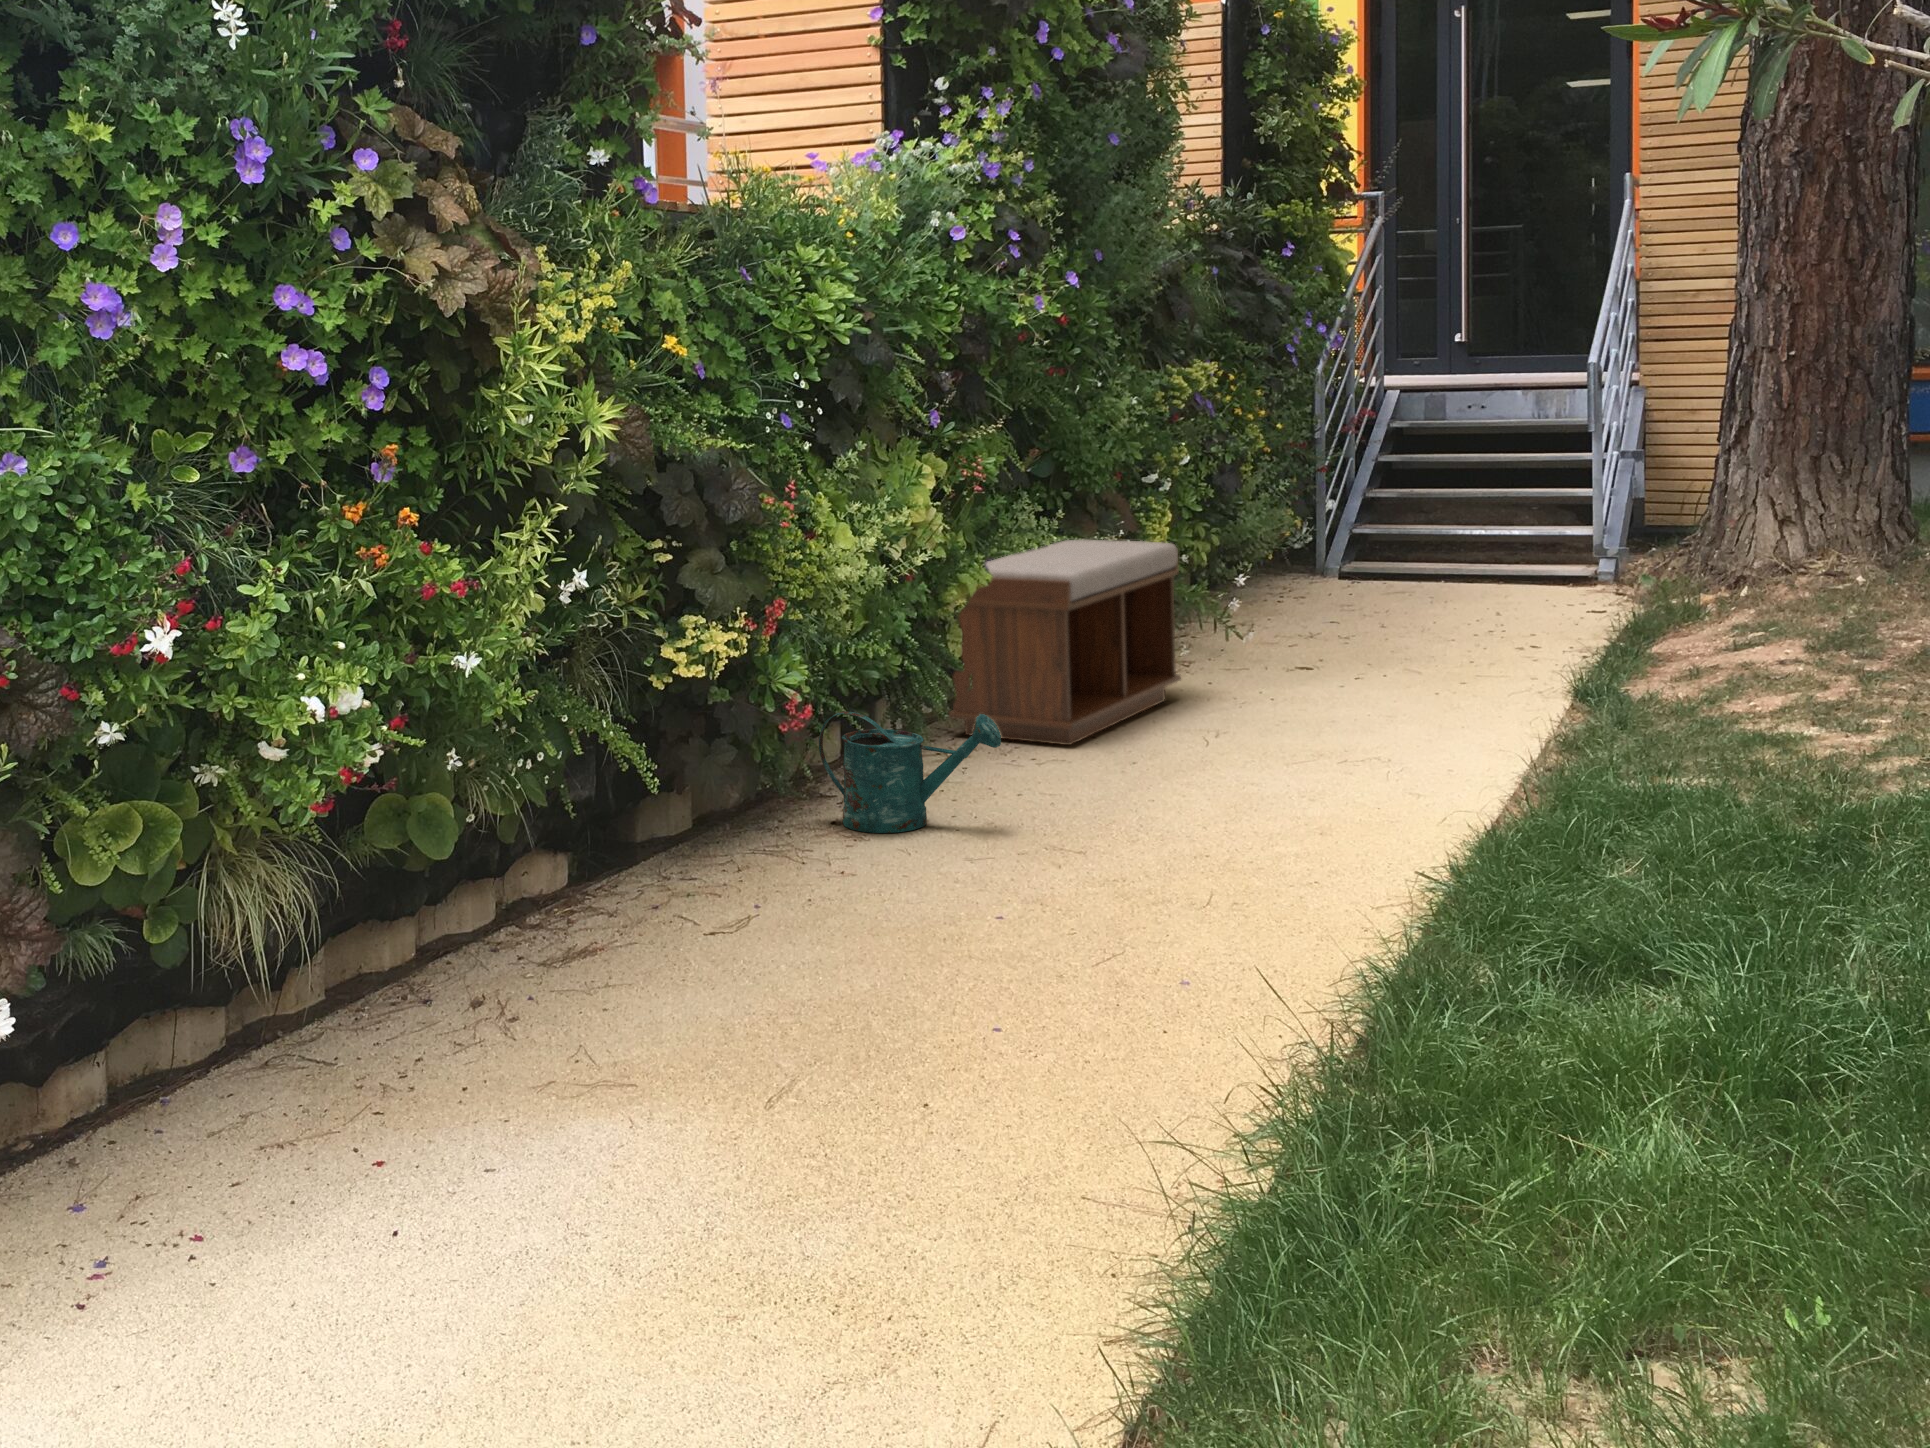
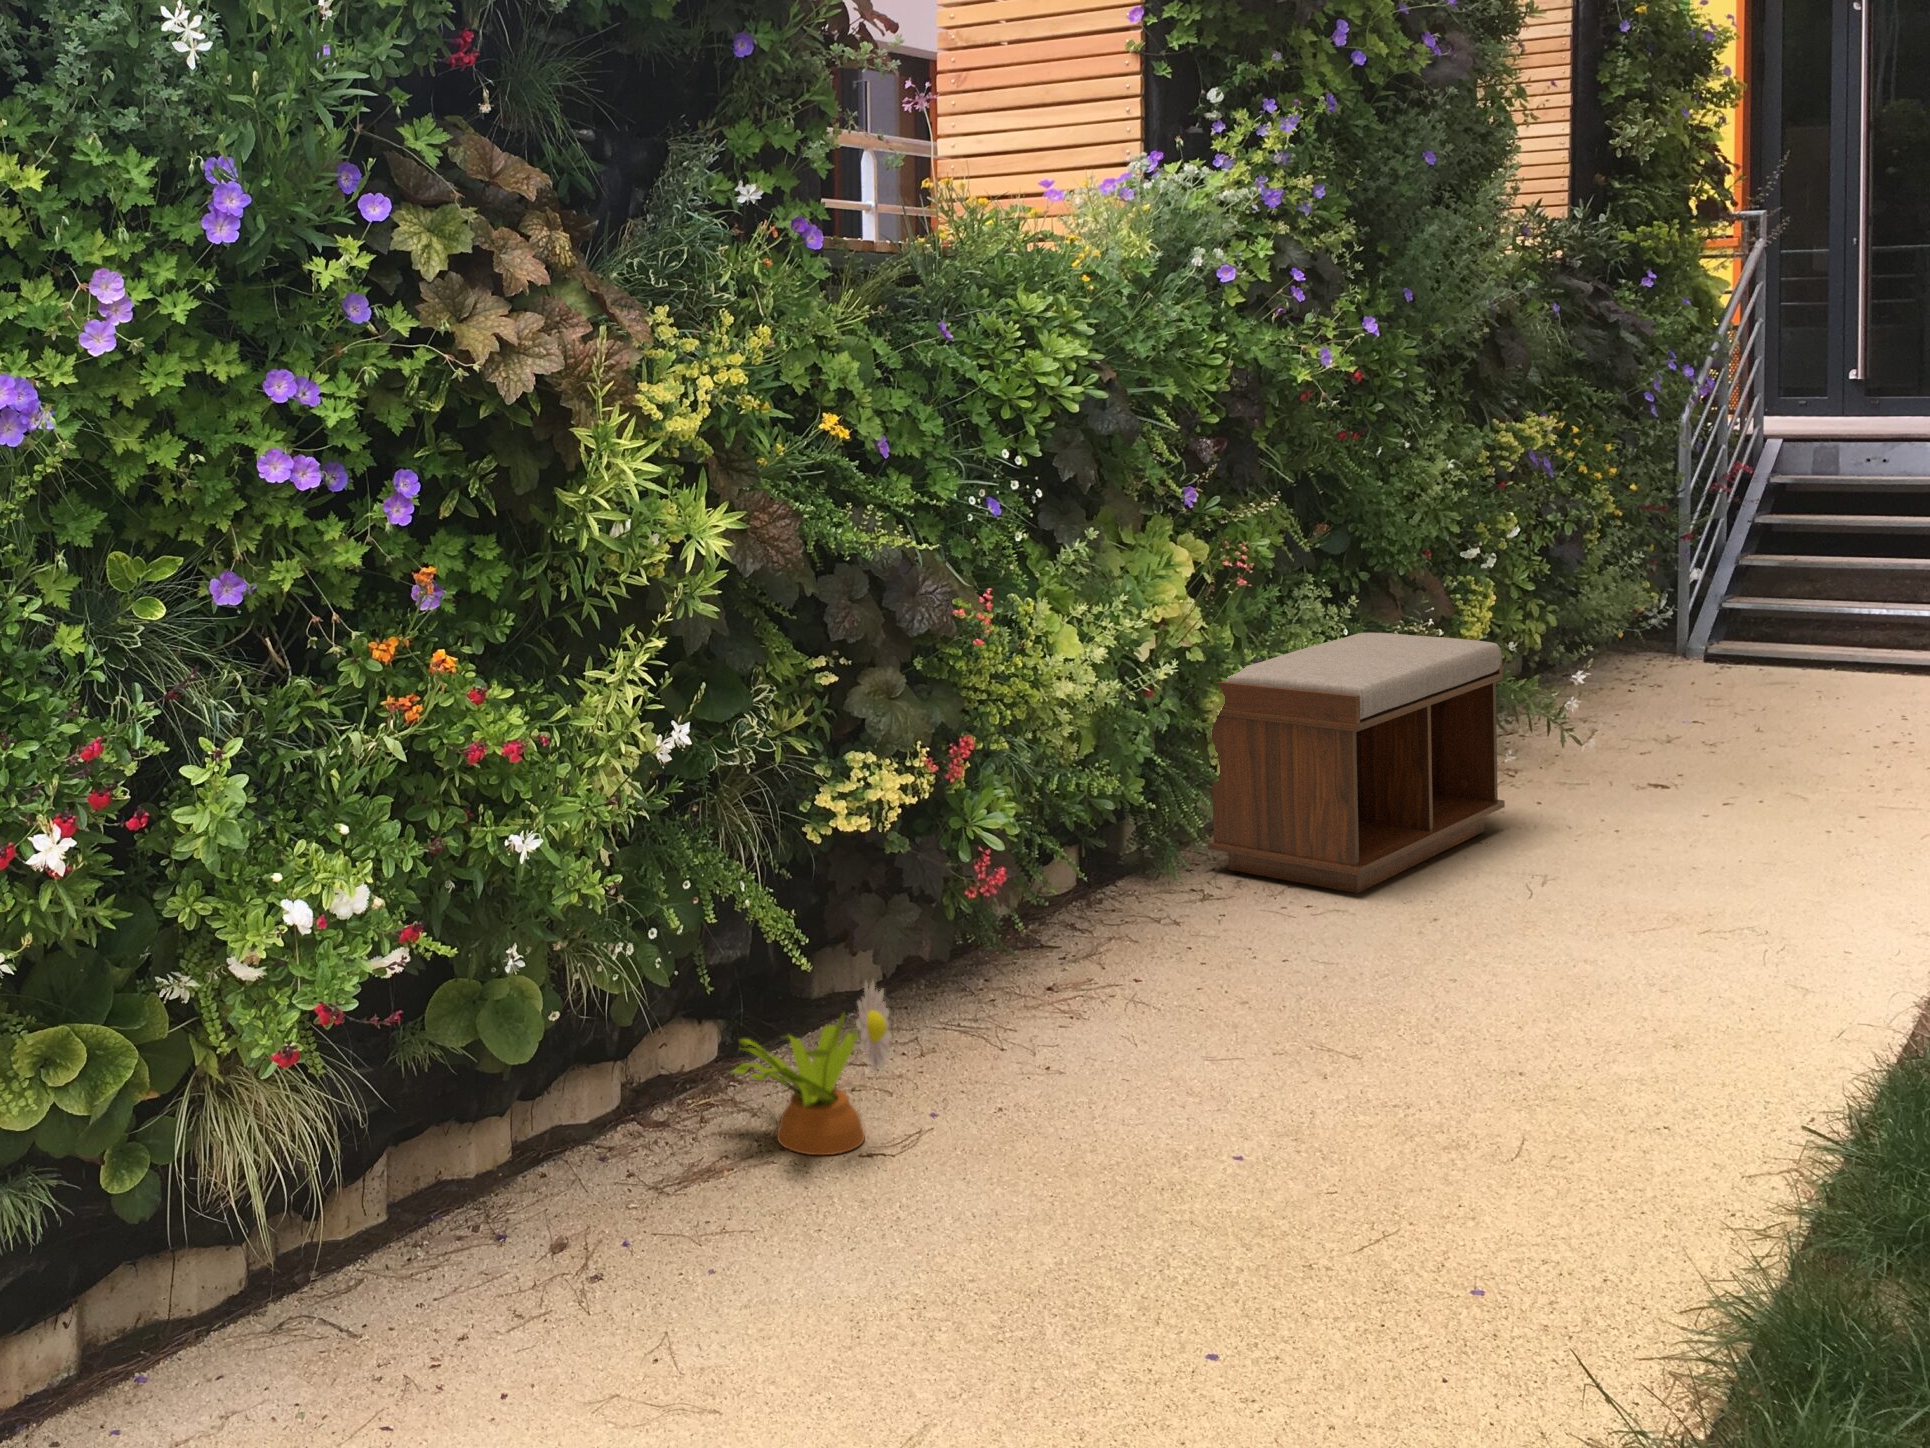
watering can: present [819,711,1001,833] -> none [1029,862,1257,1019]
decorative plant: none [604,785,731,926] -> present [730,982,891,1155]

